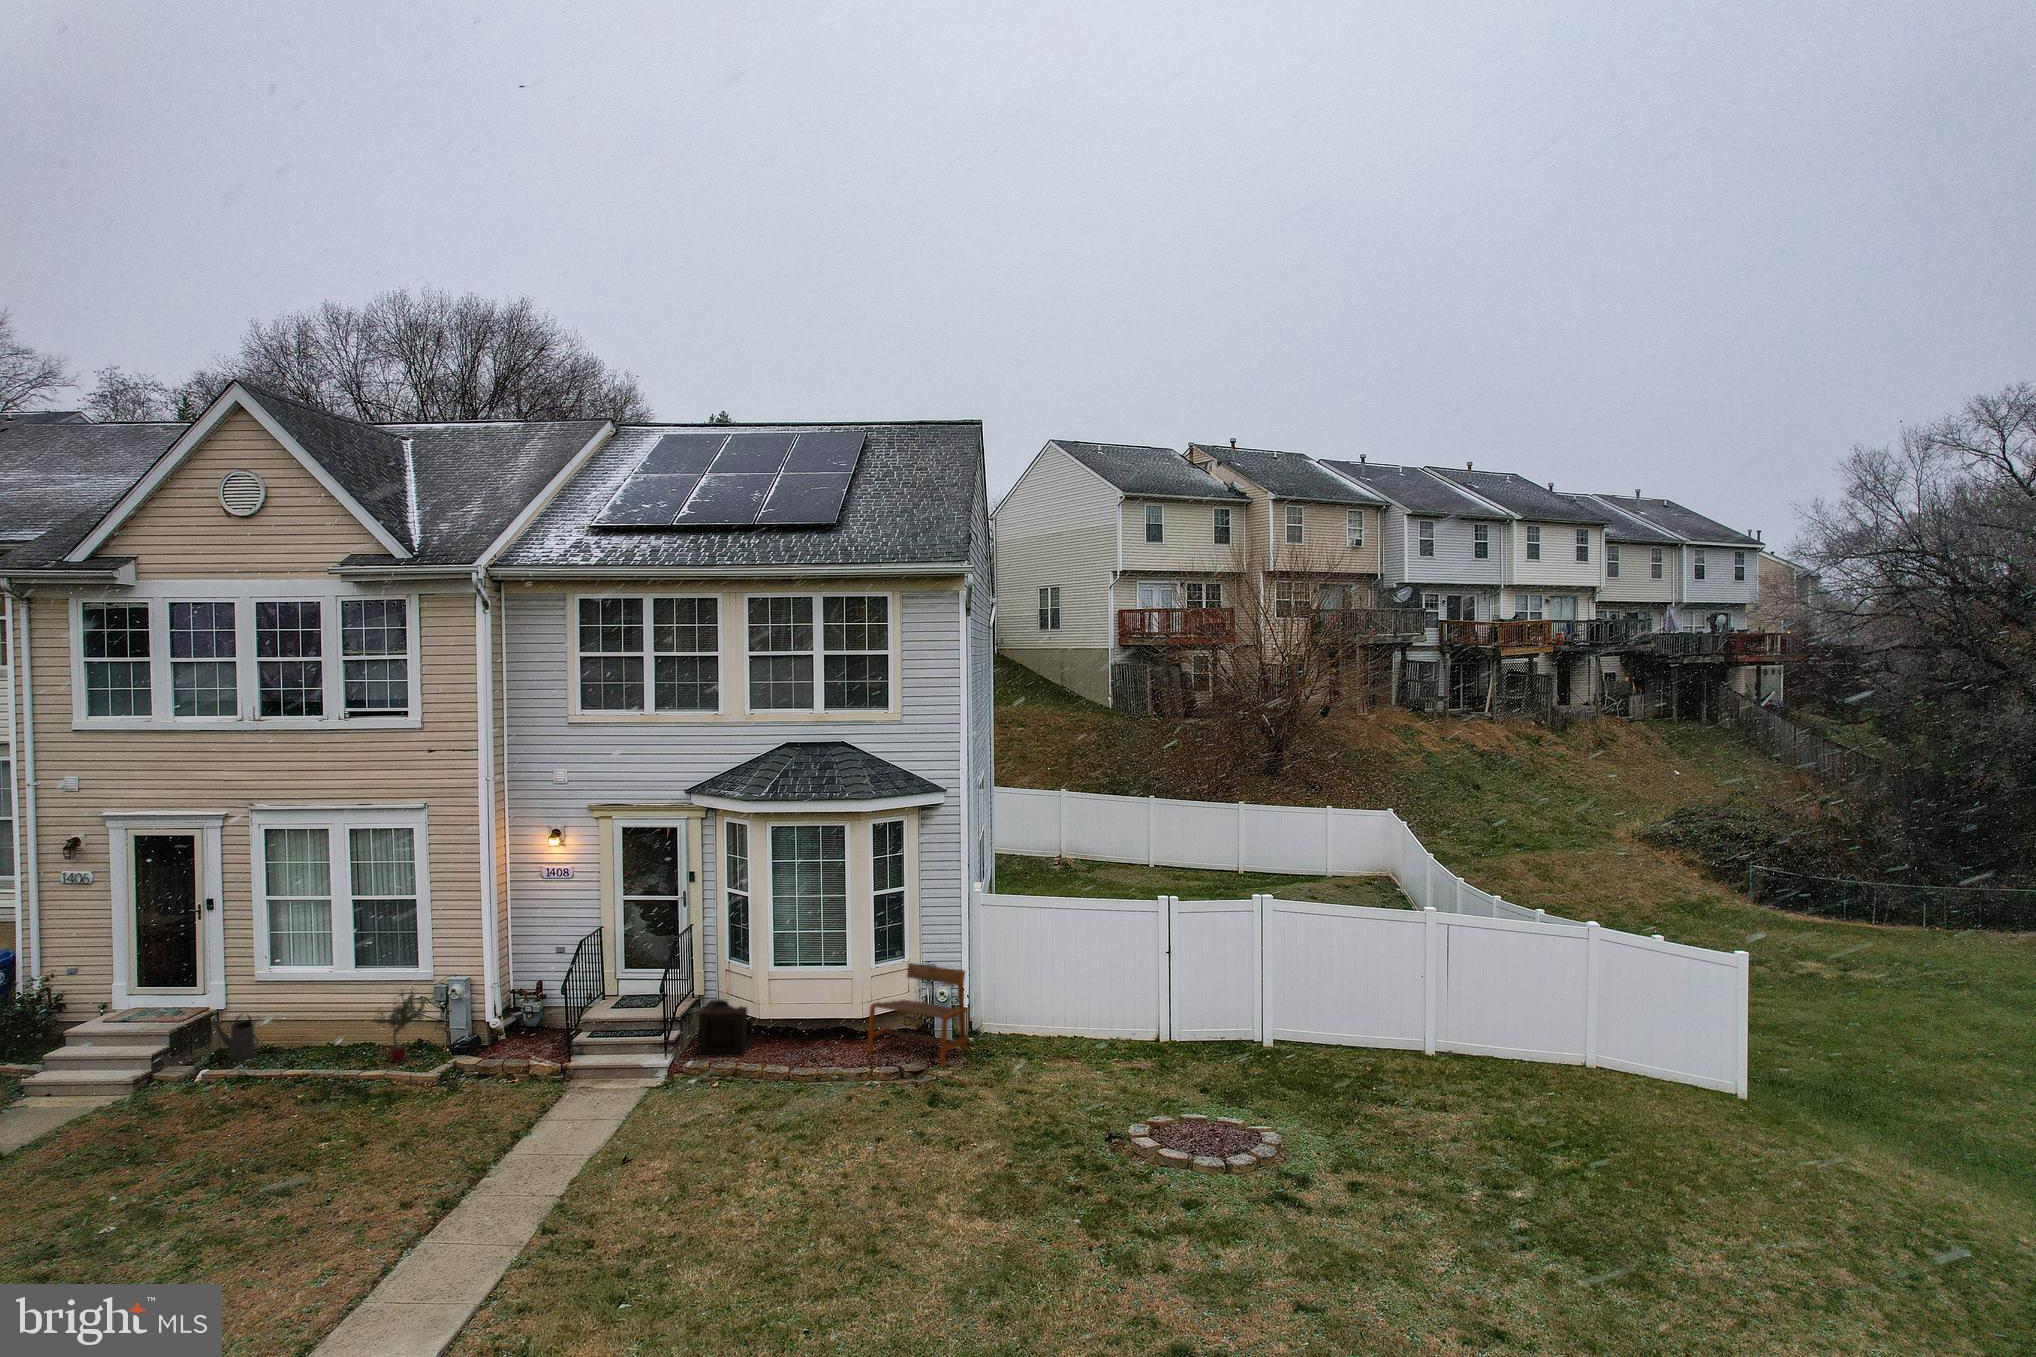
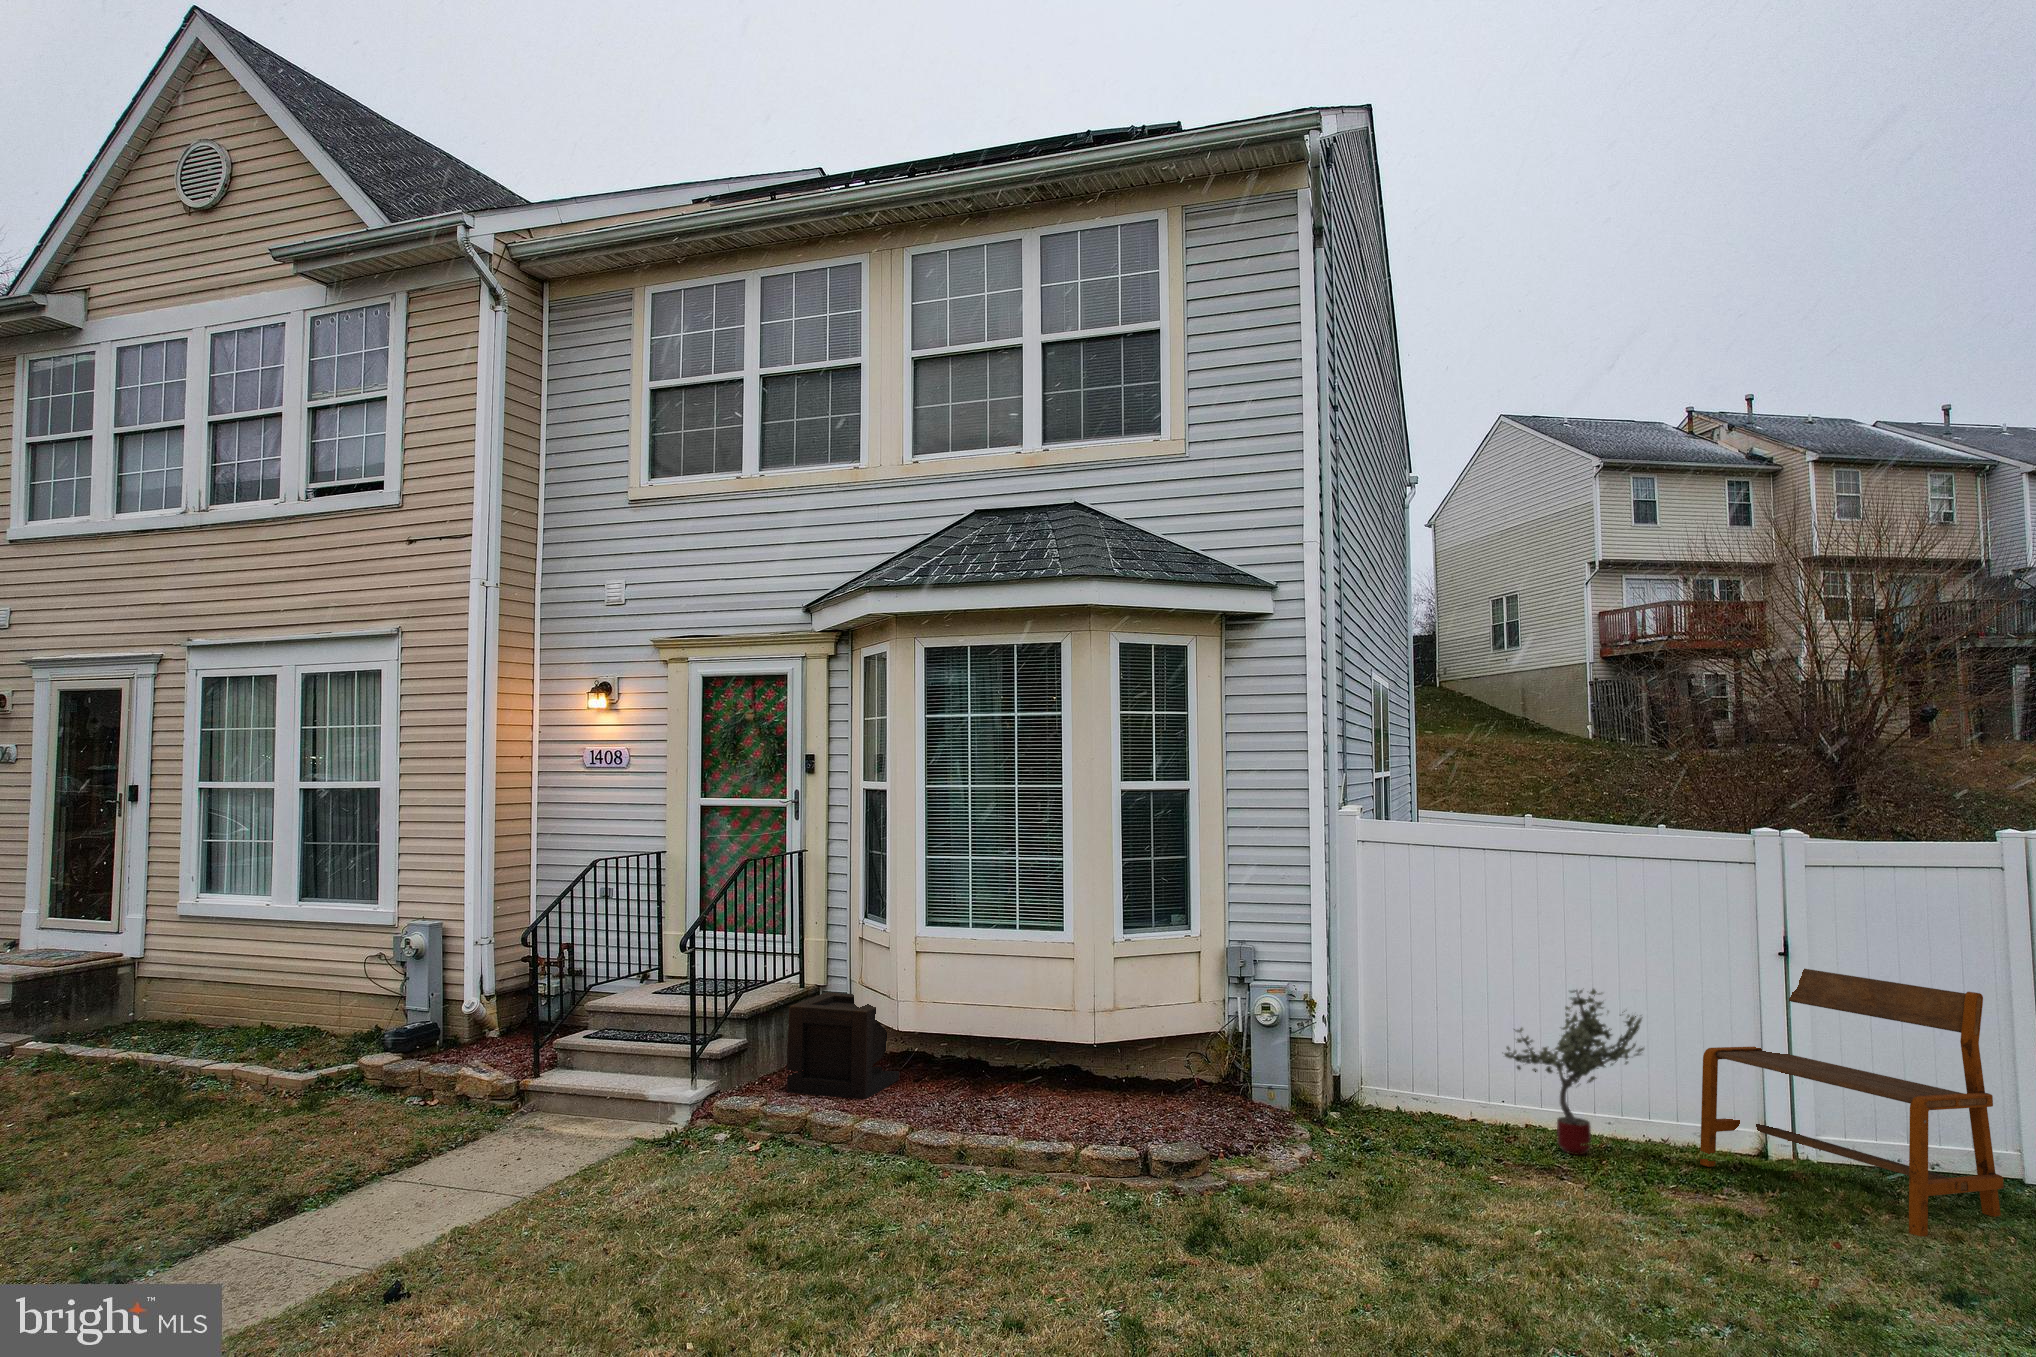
bench: present [867,963,968,1067] -> present [1700,969,2004,1237]
potted tree: present [373,989,426,1062] -> present [1505,989,1644,1155]
watering can: present [212,1014,258,1061] -> none [114,960,163,1034]

